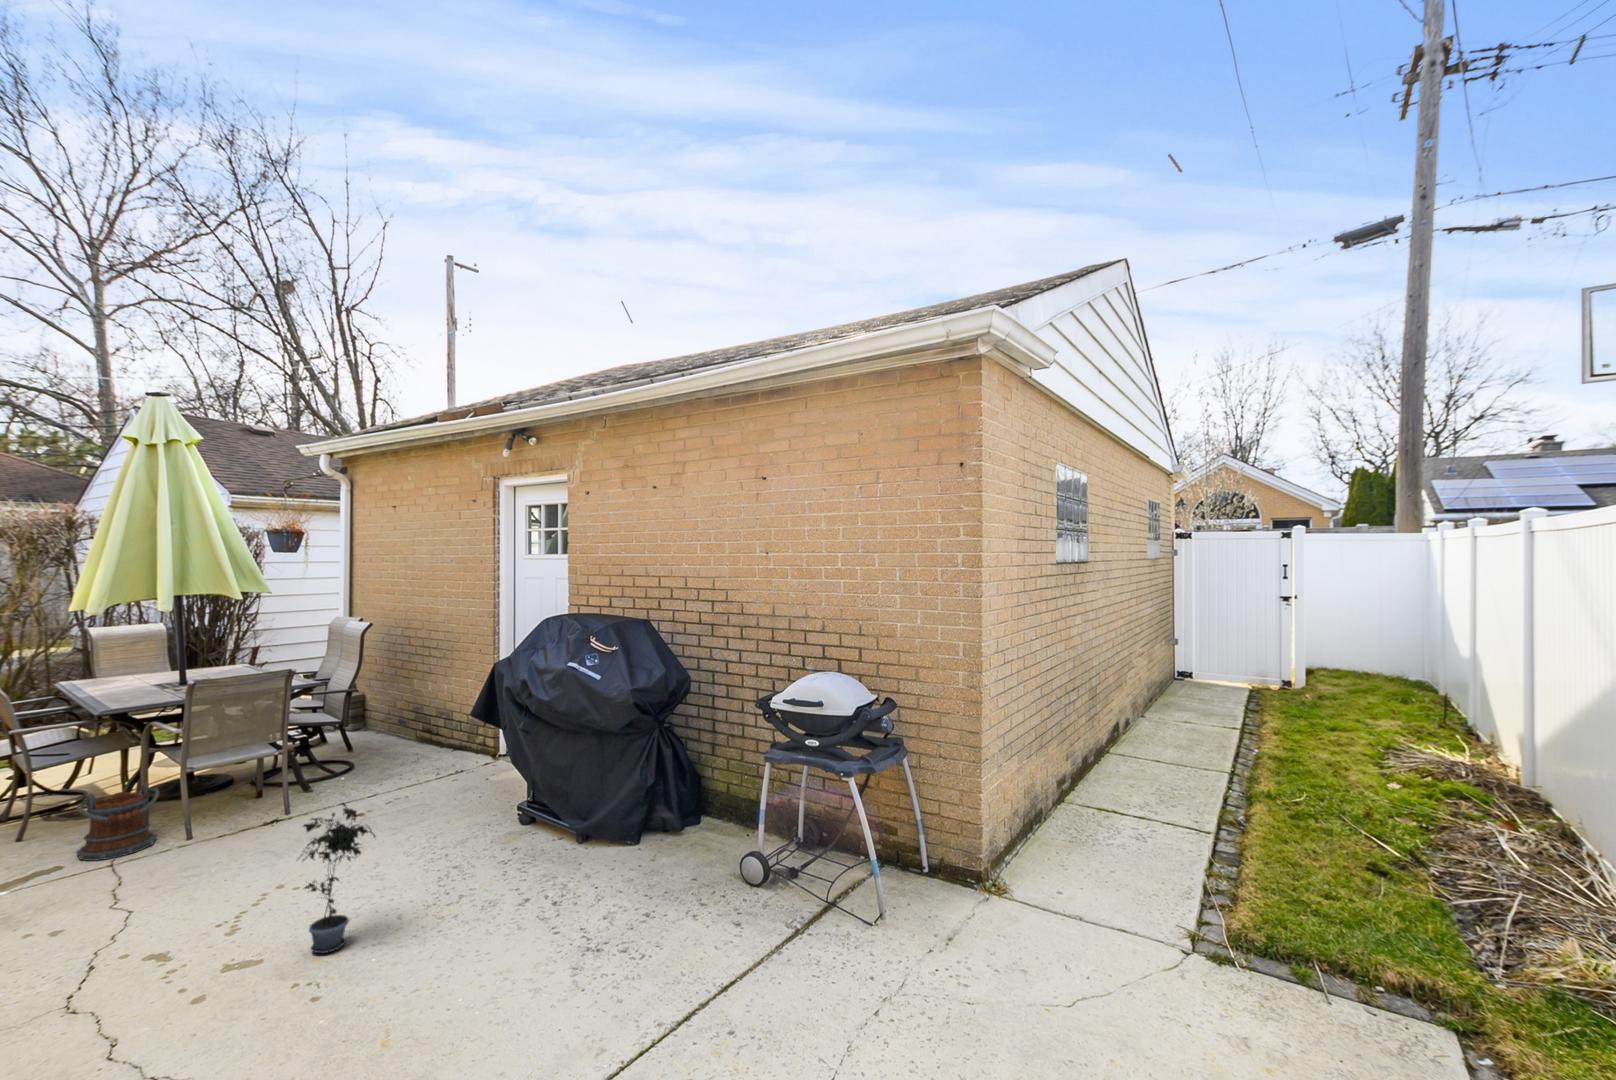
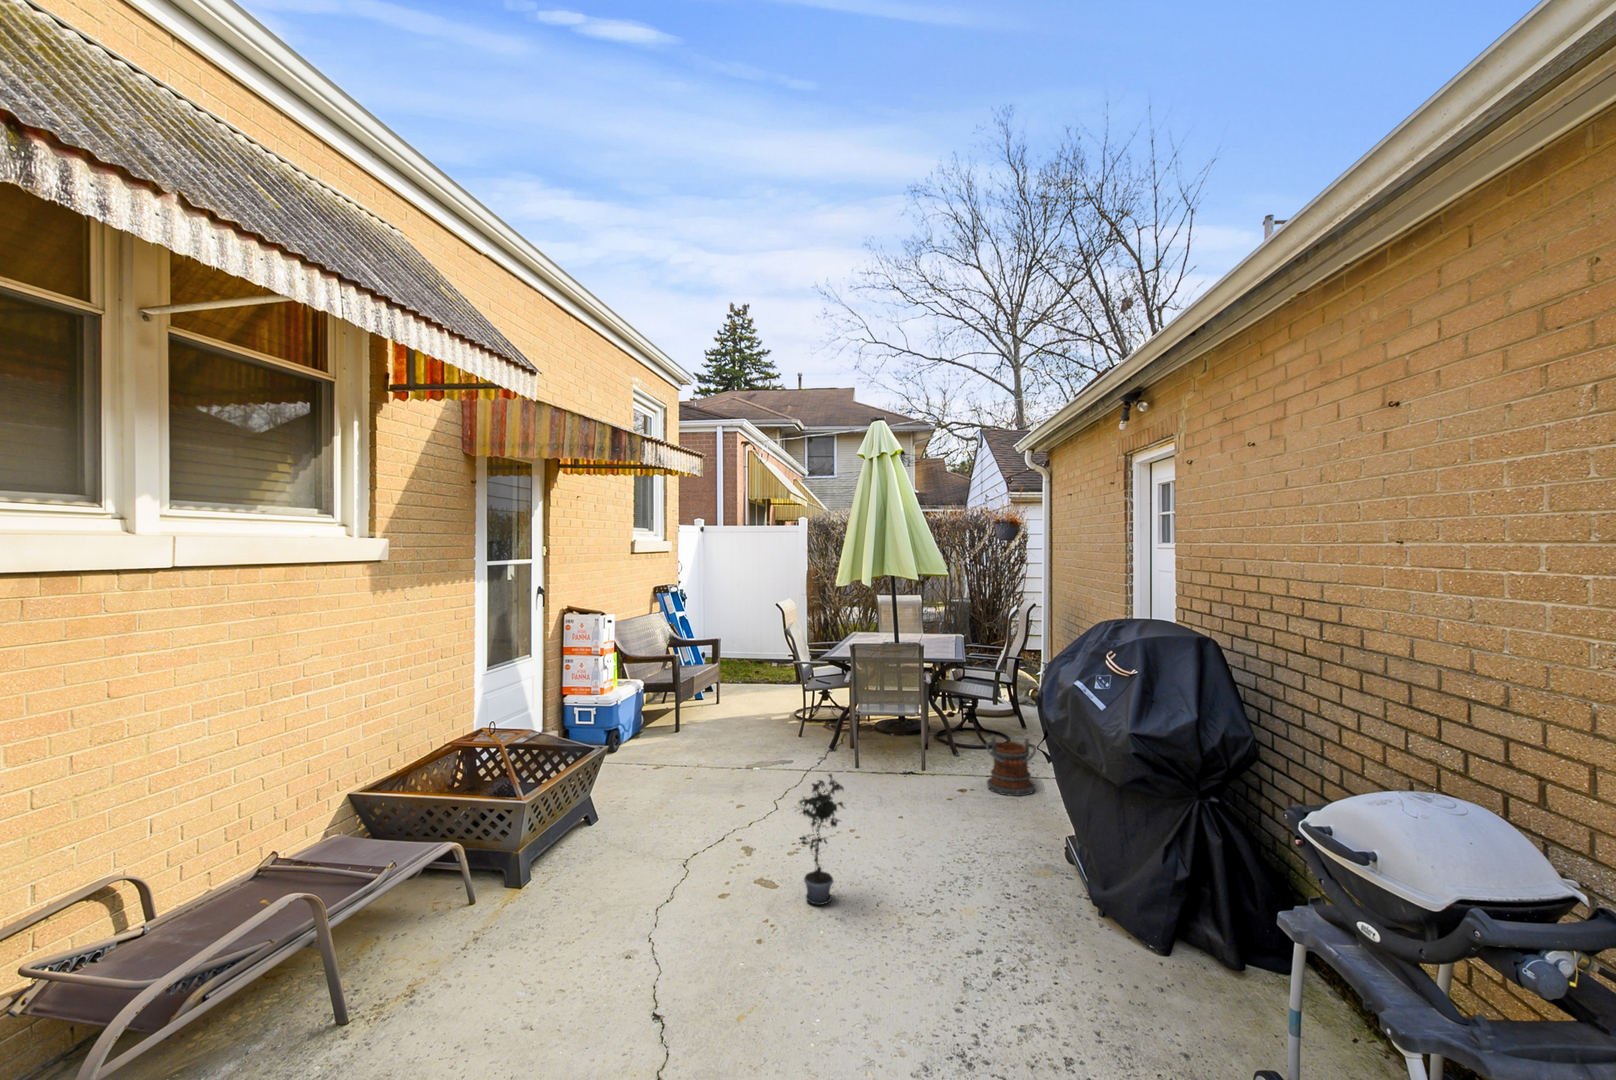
bucket: present [76,783,159,861] -> present [986,737,1036,796]

